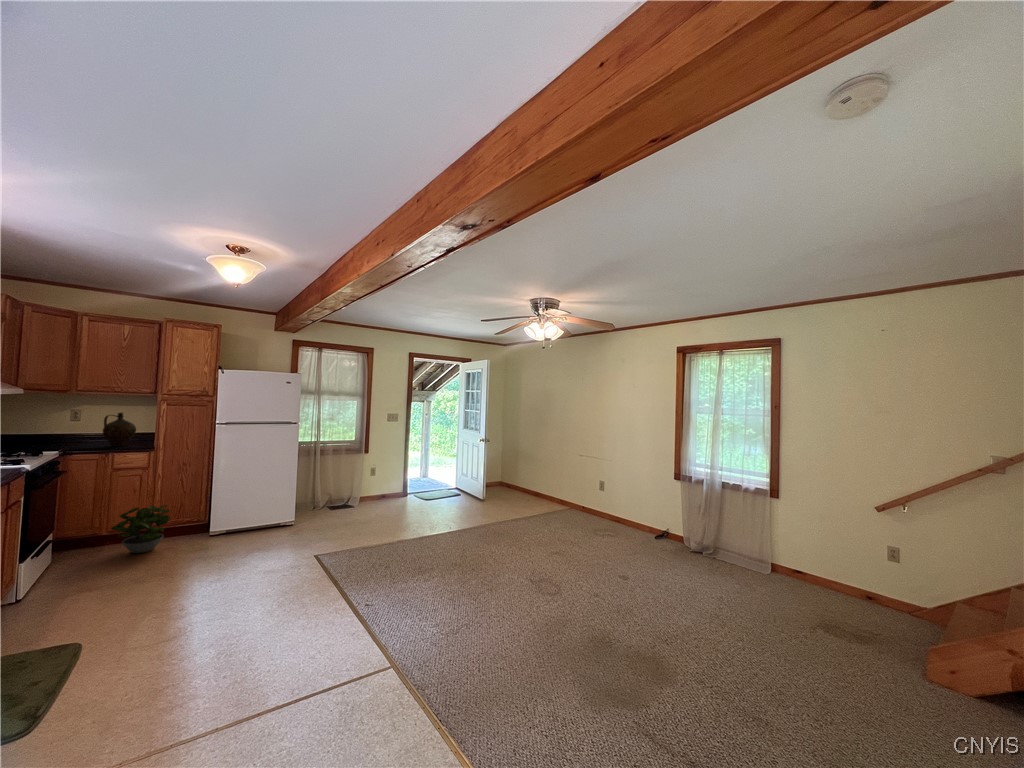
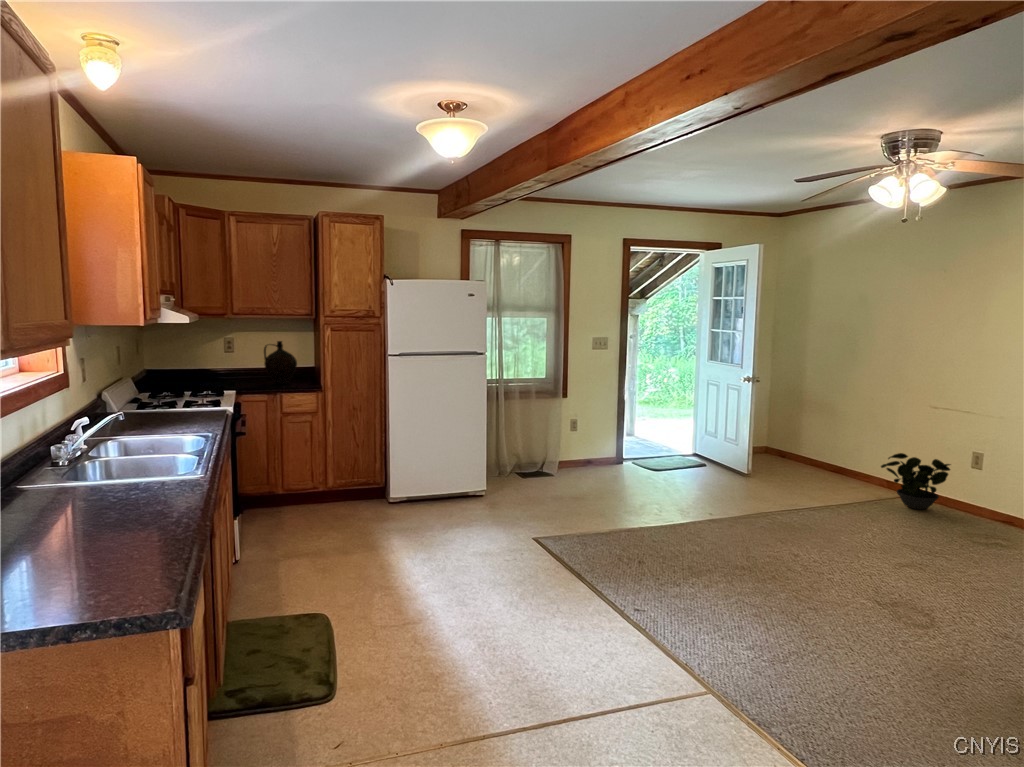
potted plant: present [111,505,170,553] -> present [881,453,951,509]

